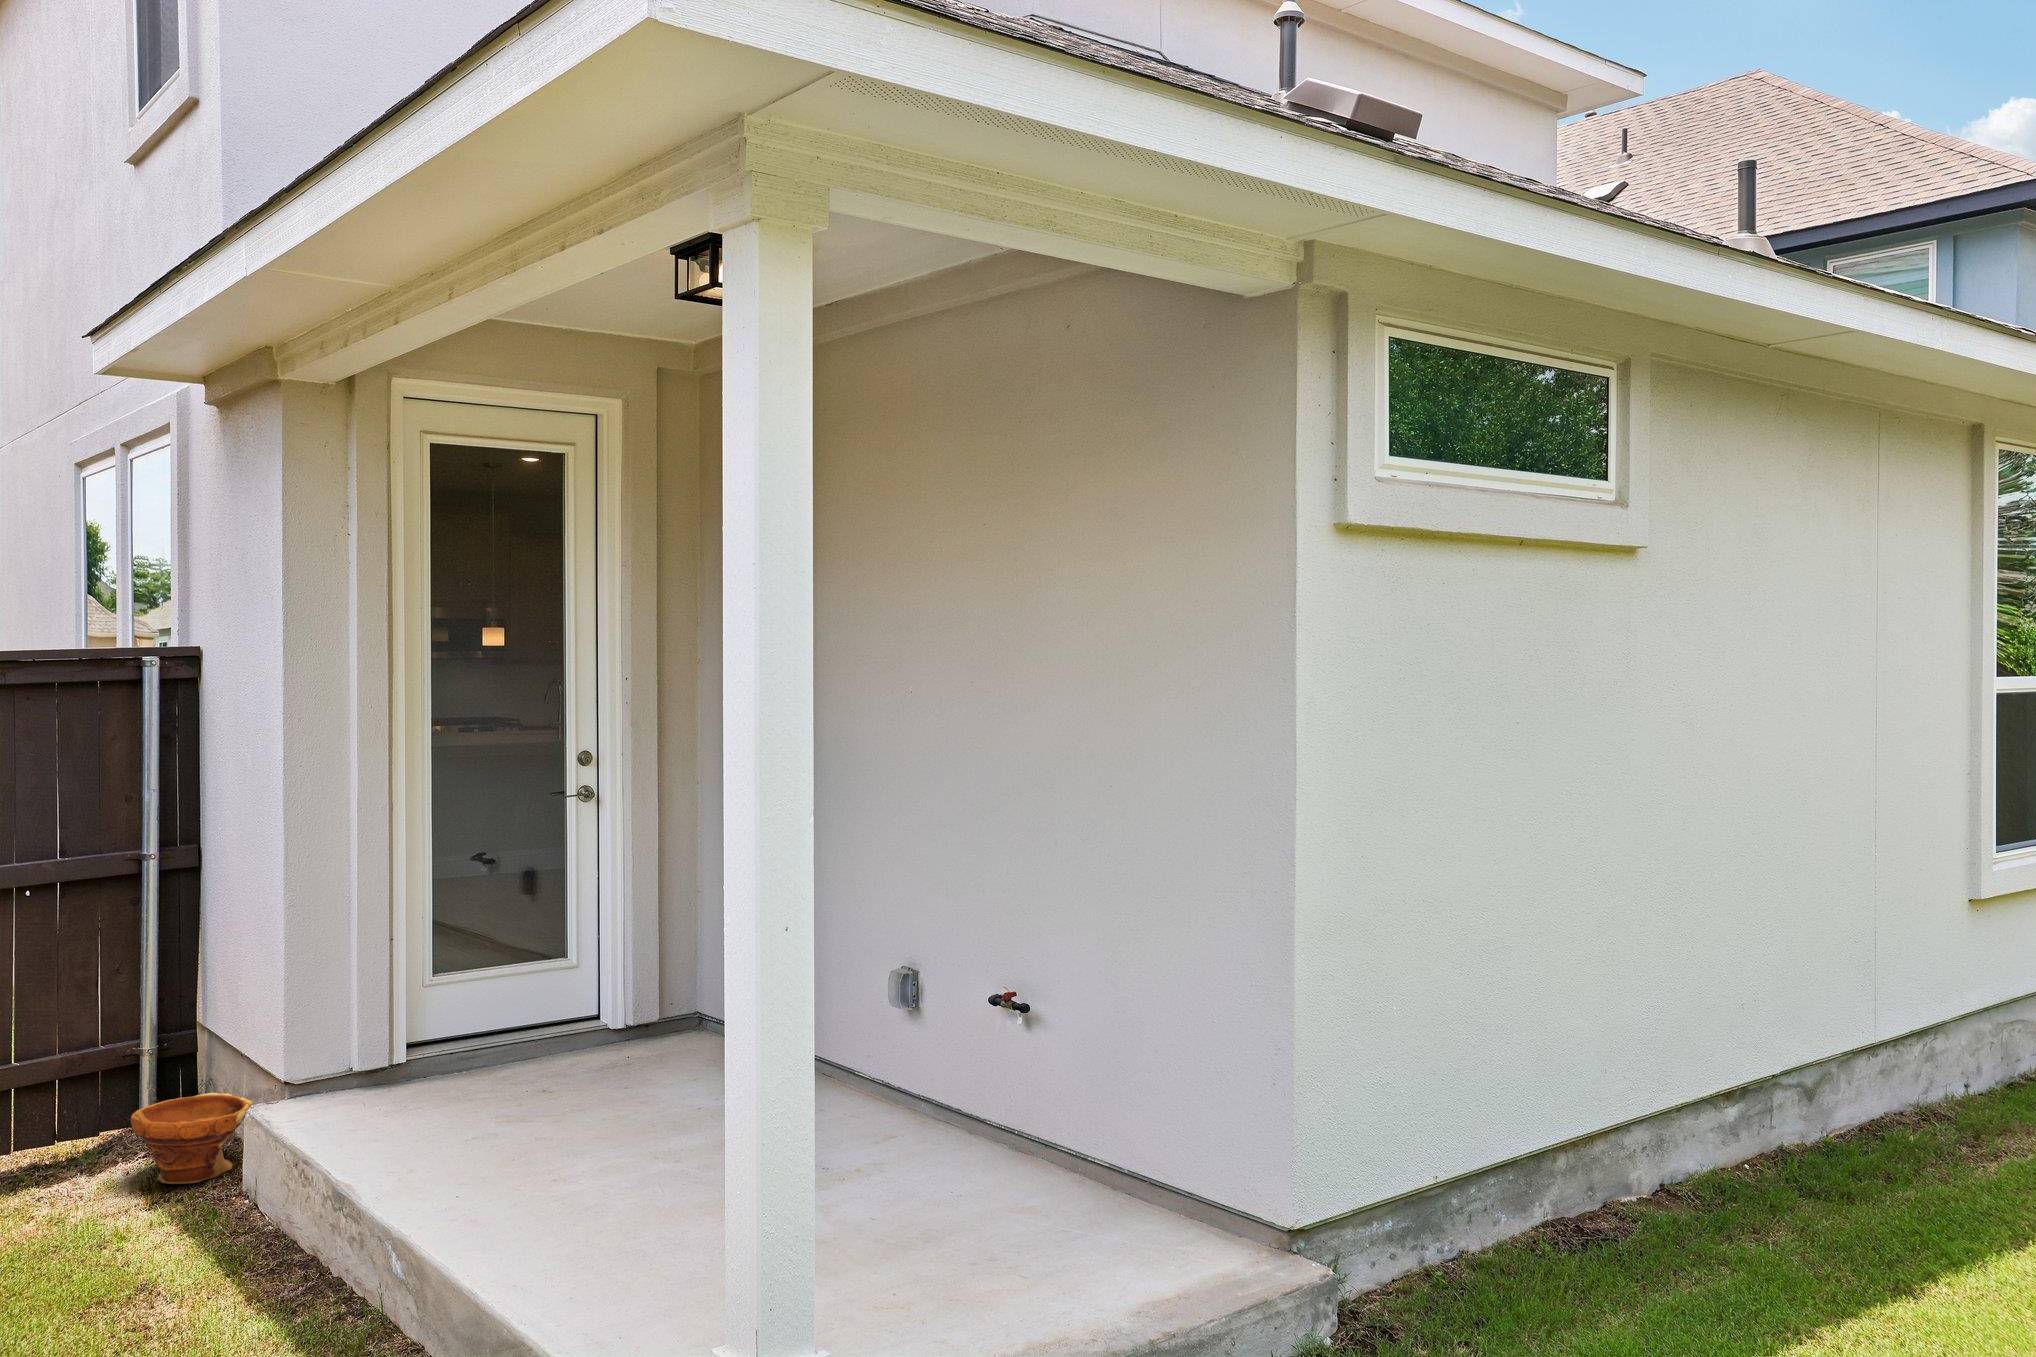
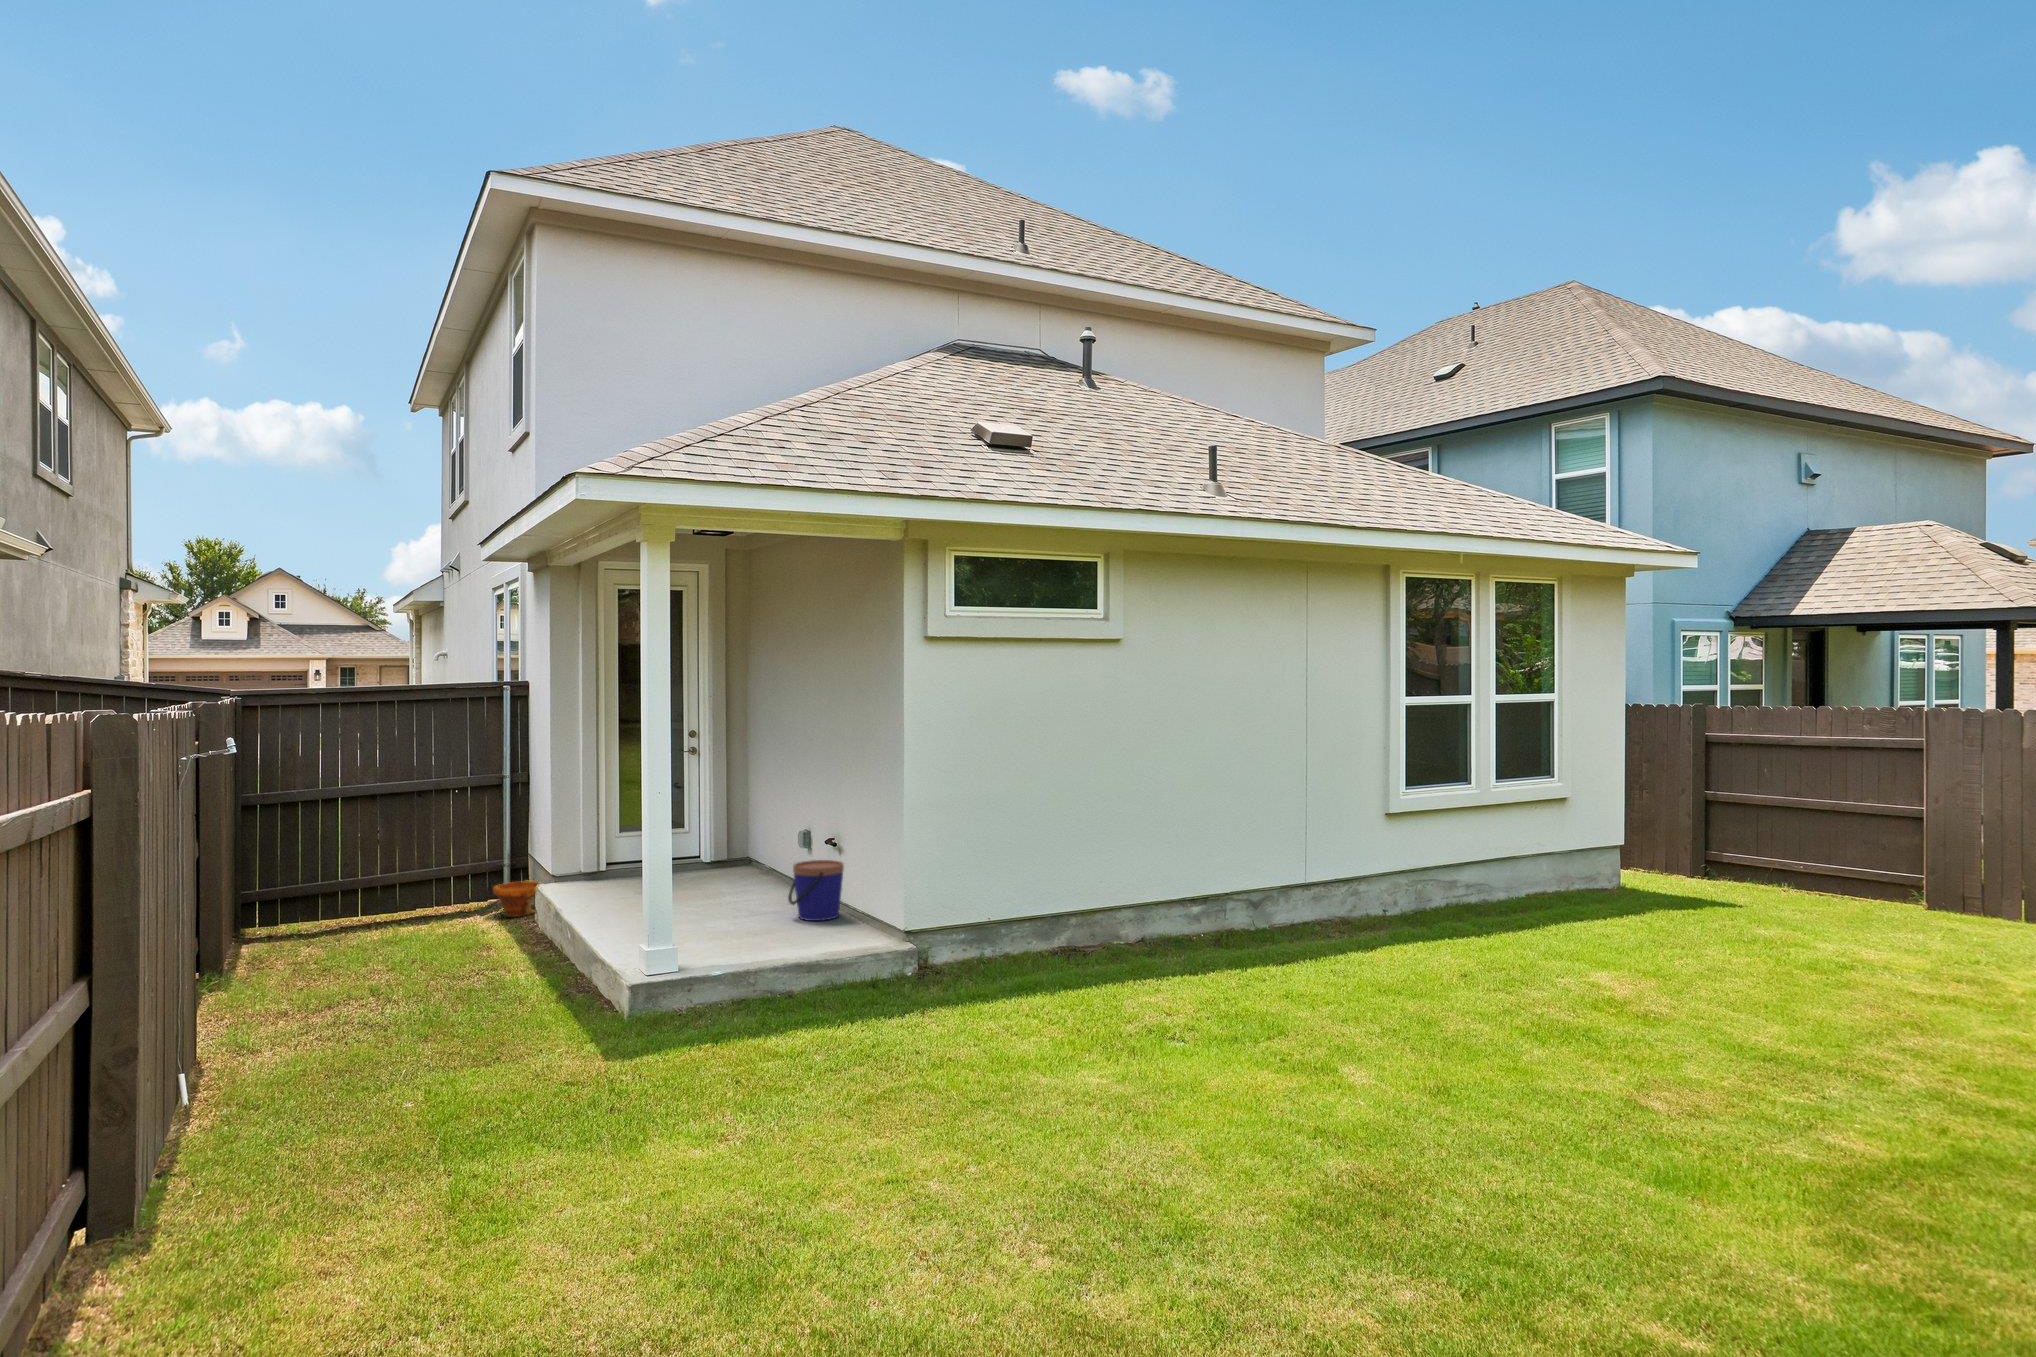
bucket: none [944,1046,1070,1198] -> present [788,860,844,921]

